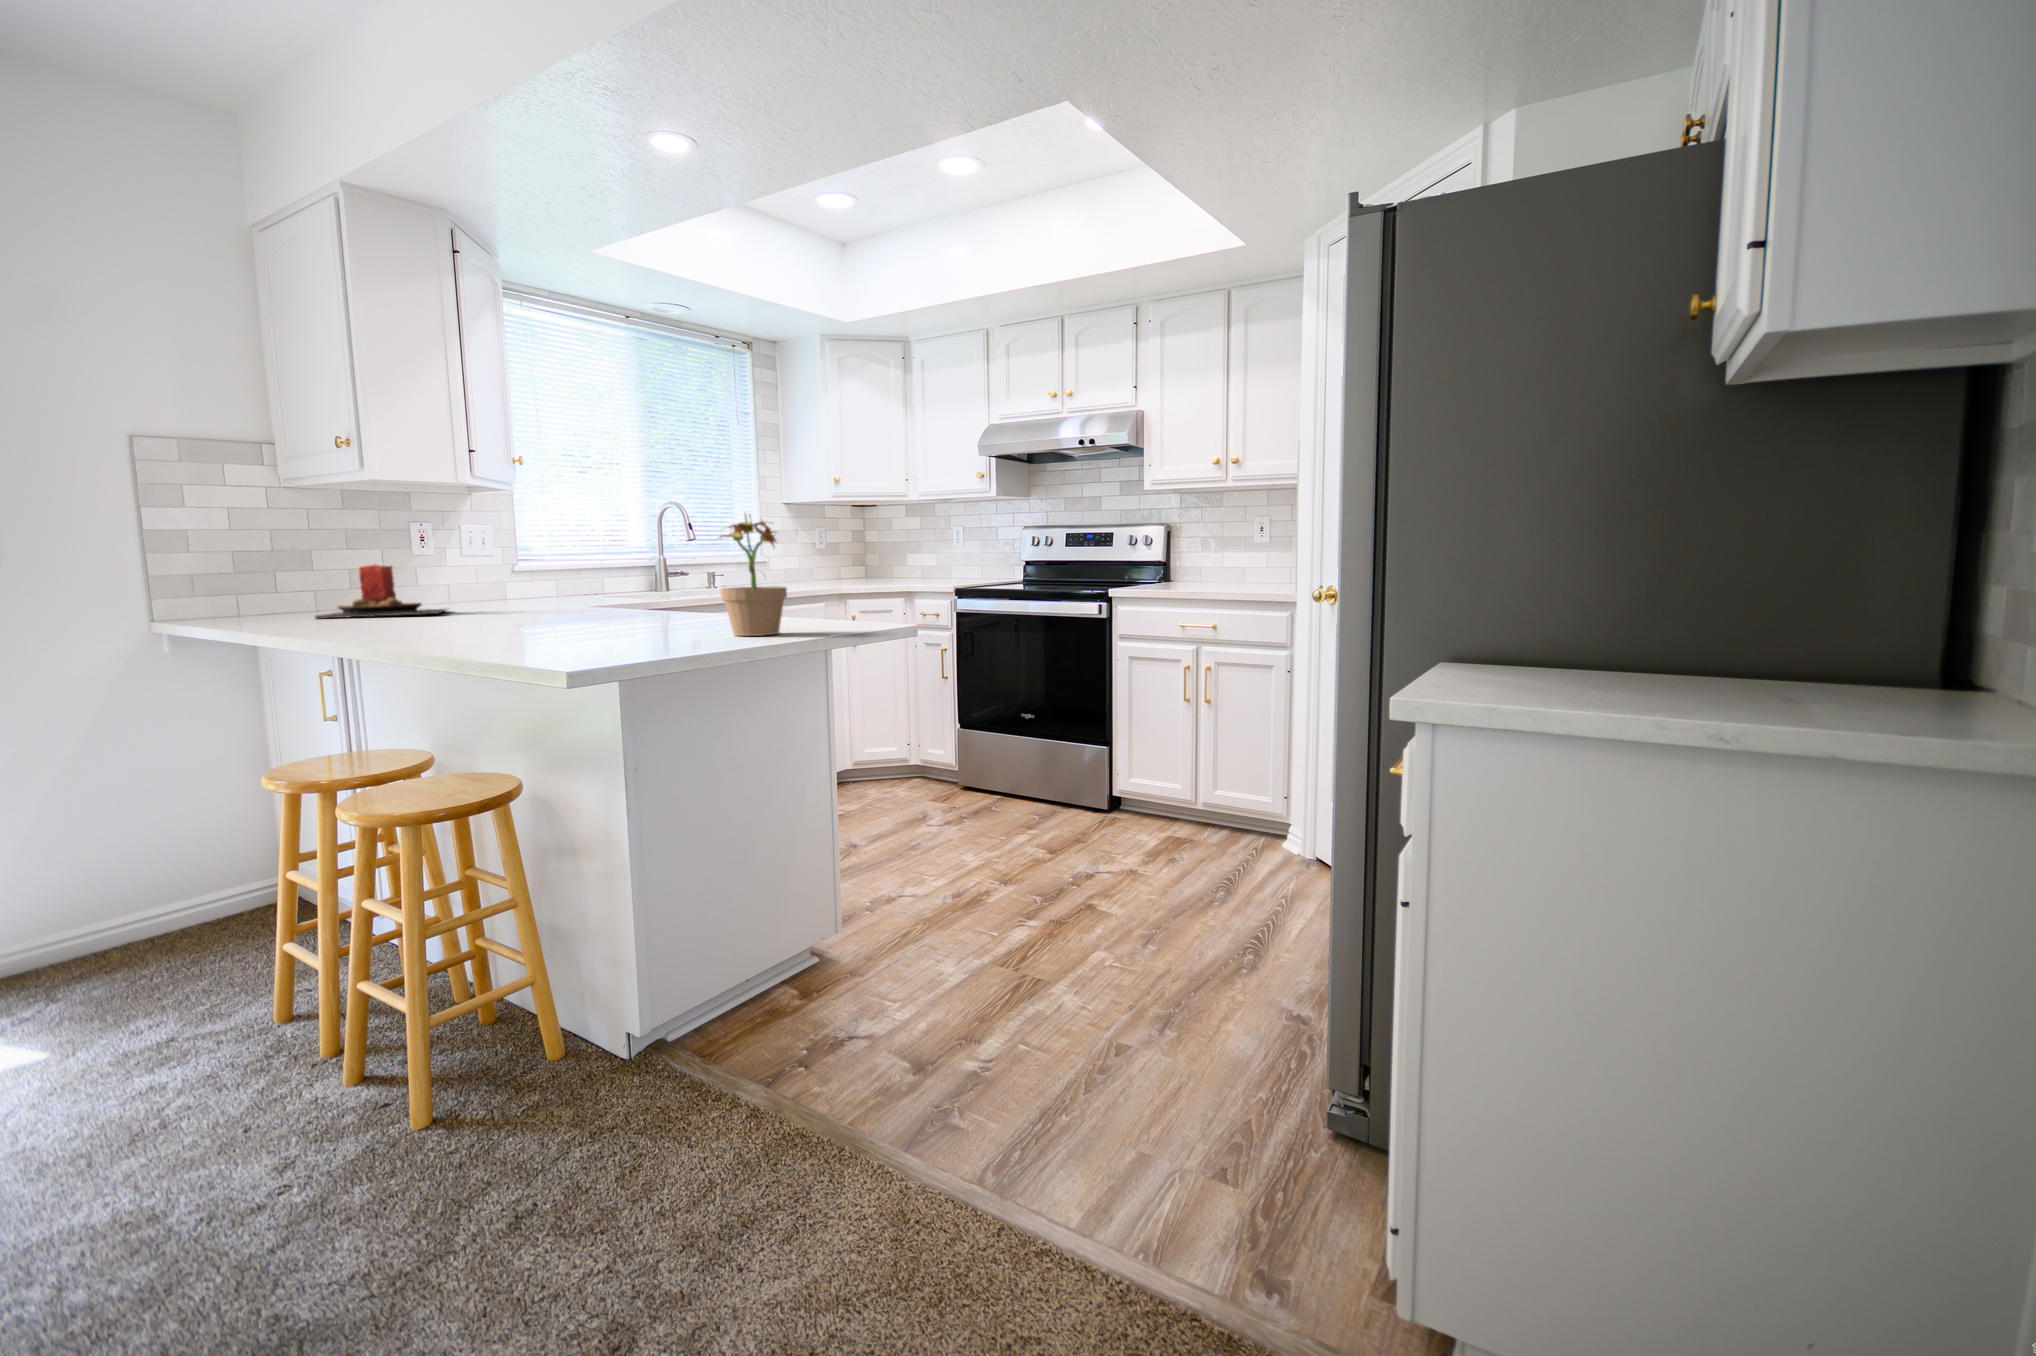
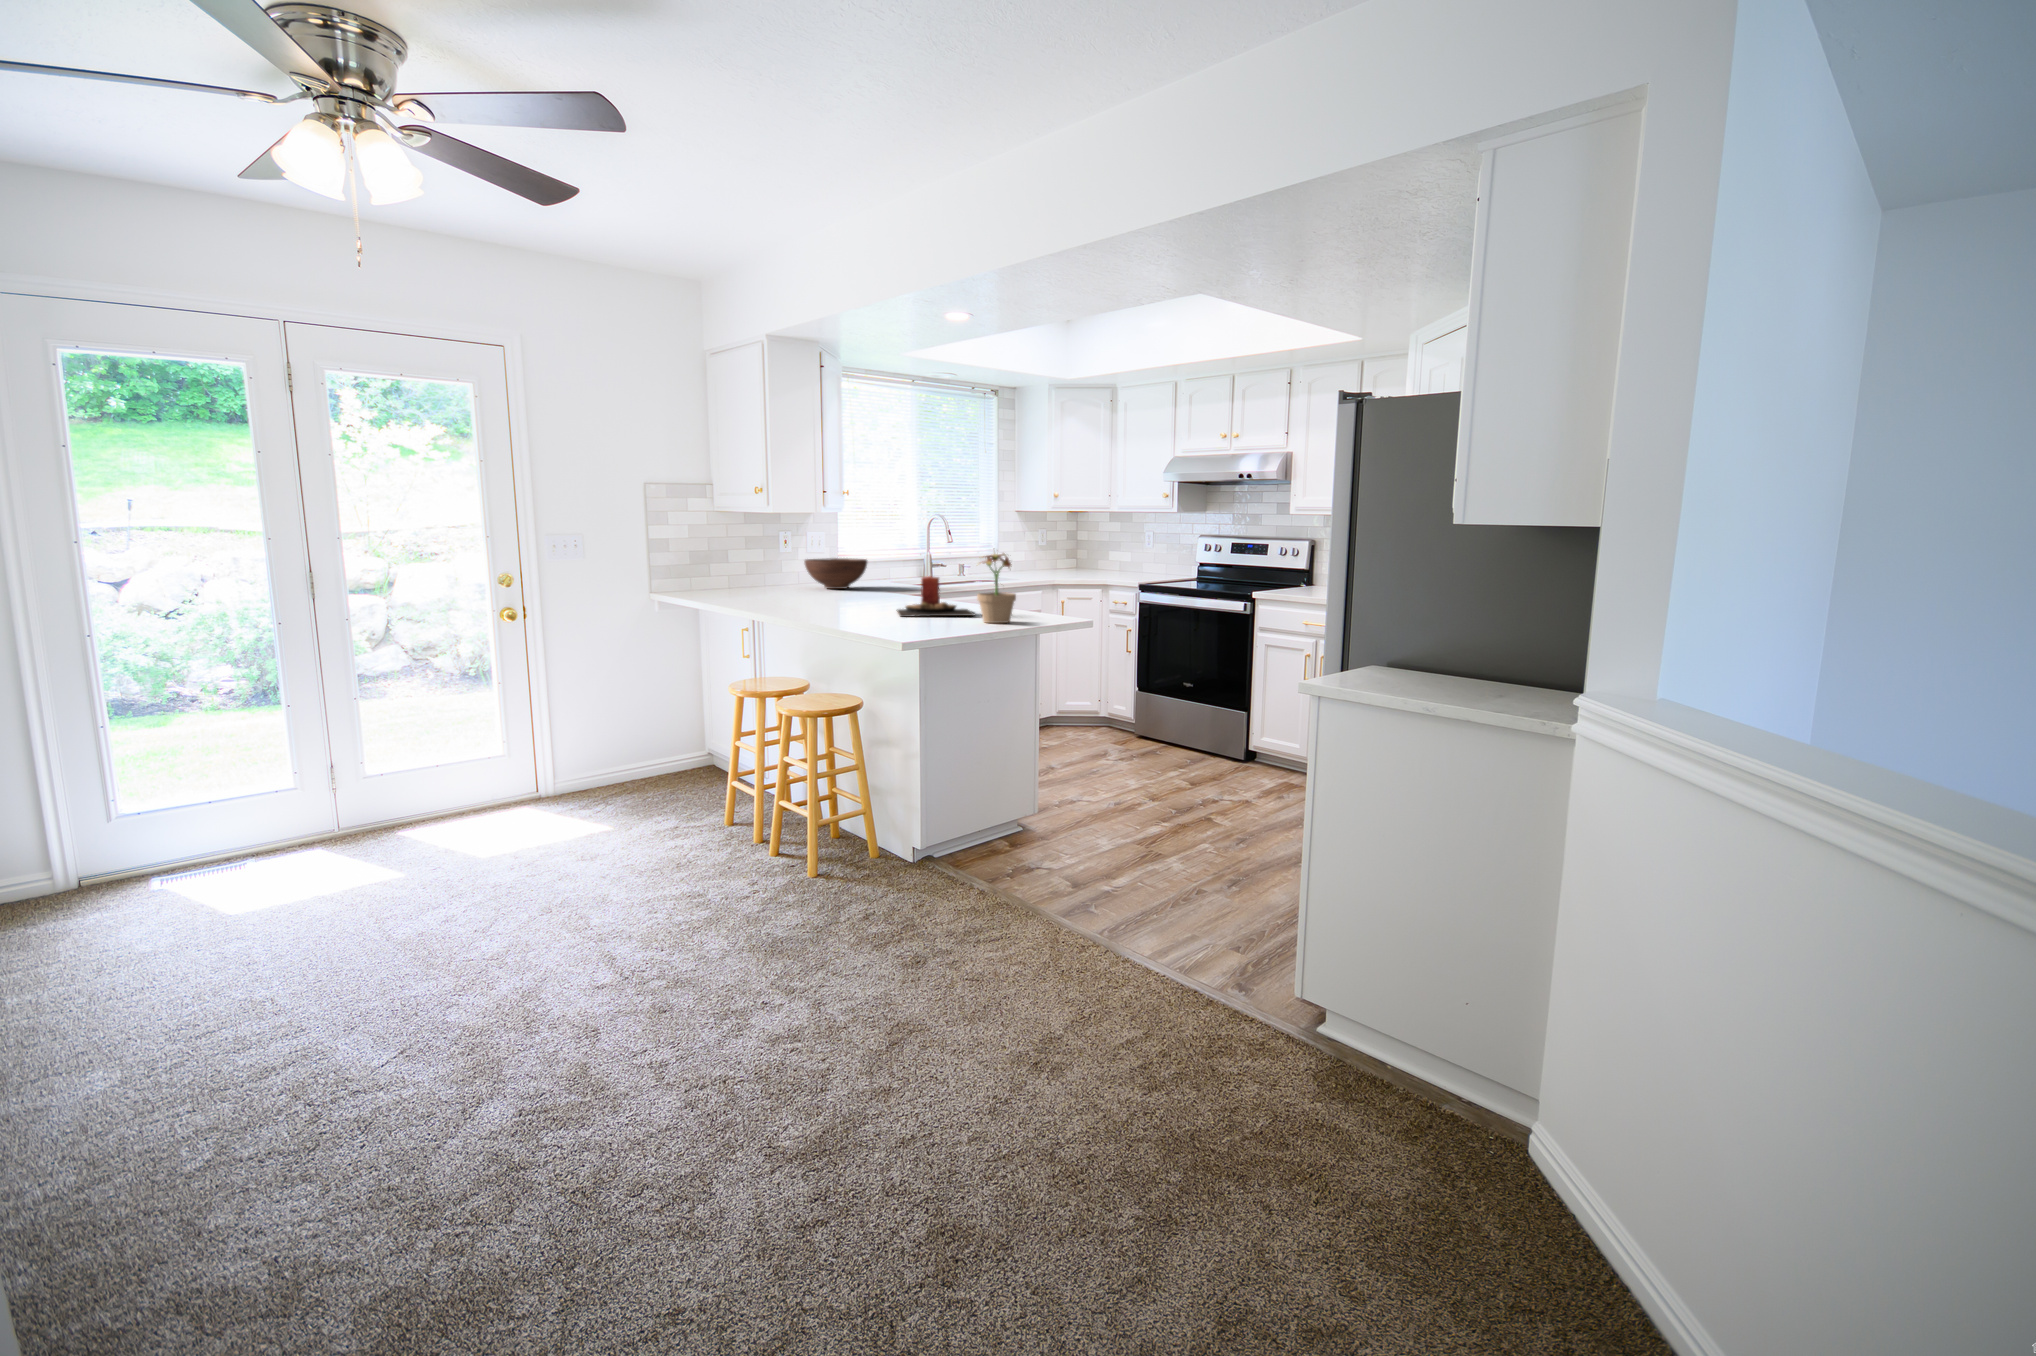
fruit bowl: none [451,561,557,606] -> present [804,558,867,589]
candle: present [315,564,447,619] -> present [897,576,975,617]

